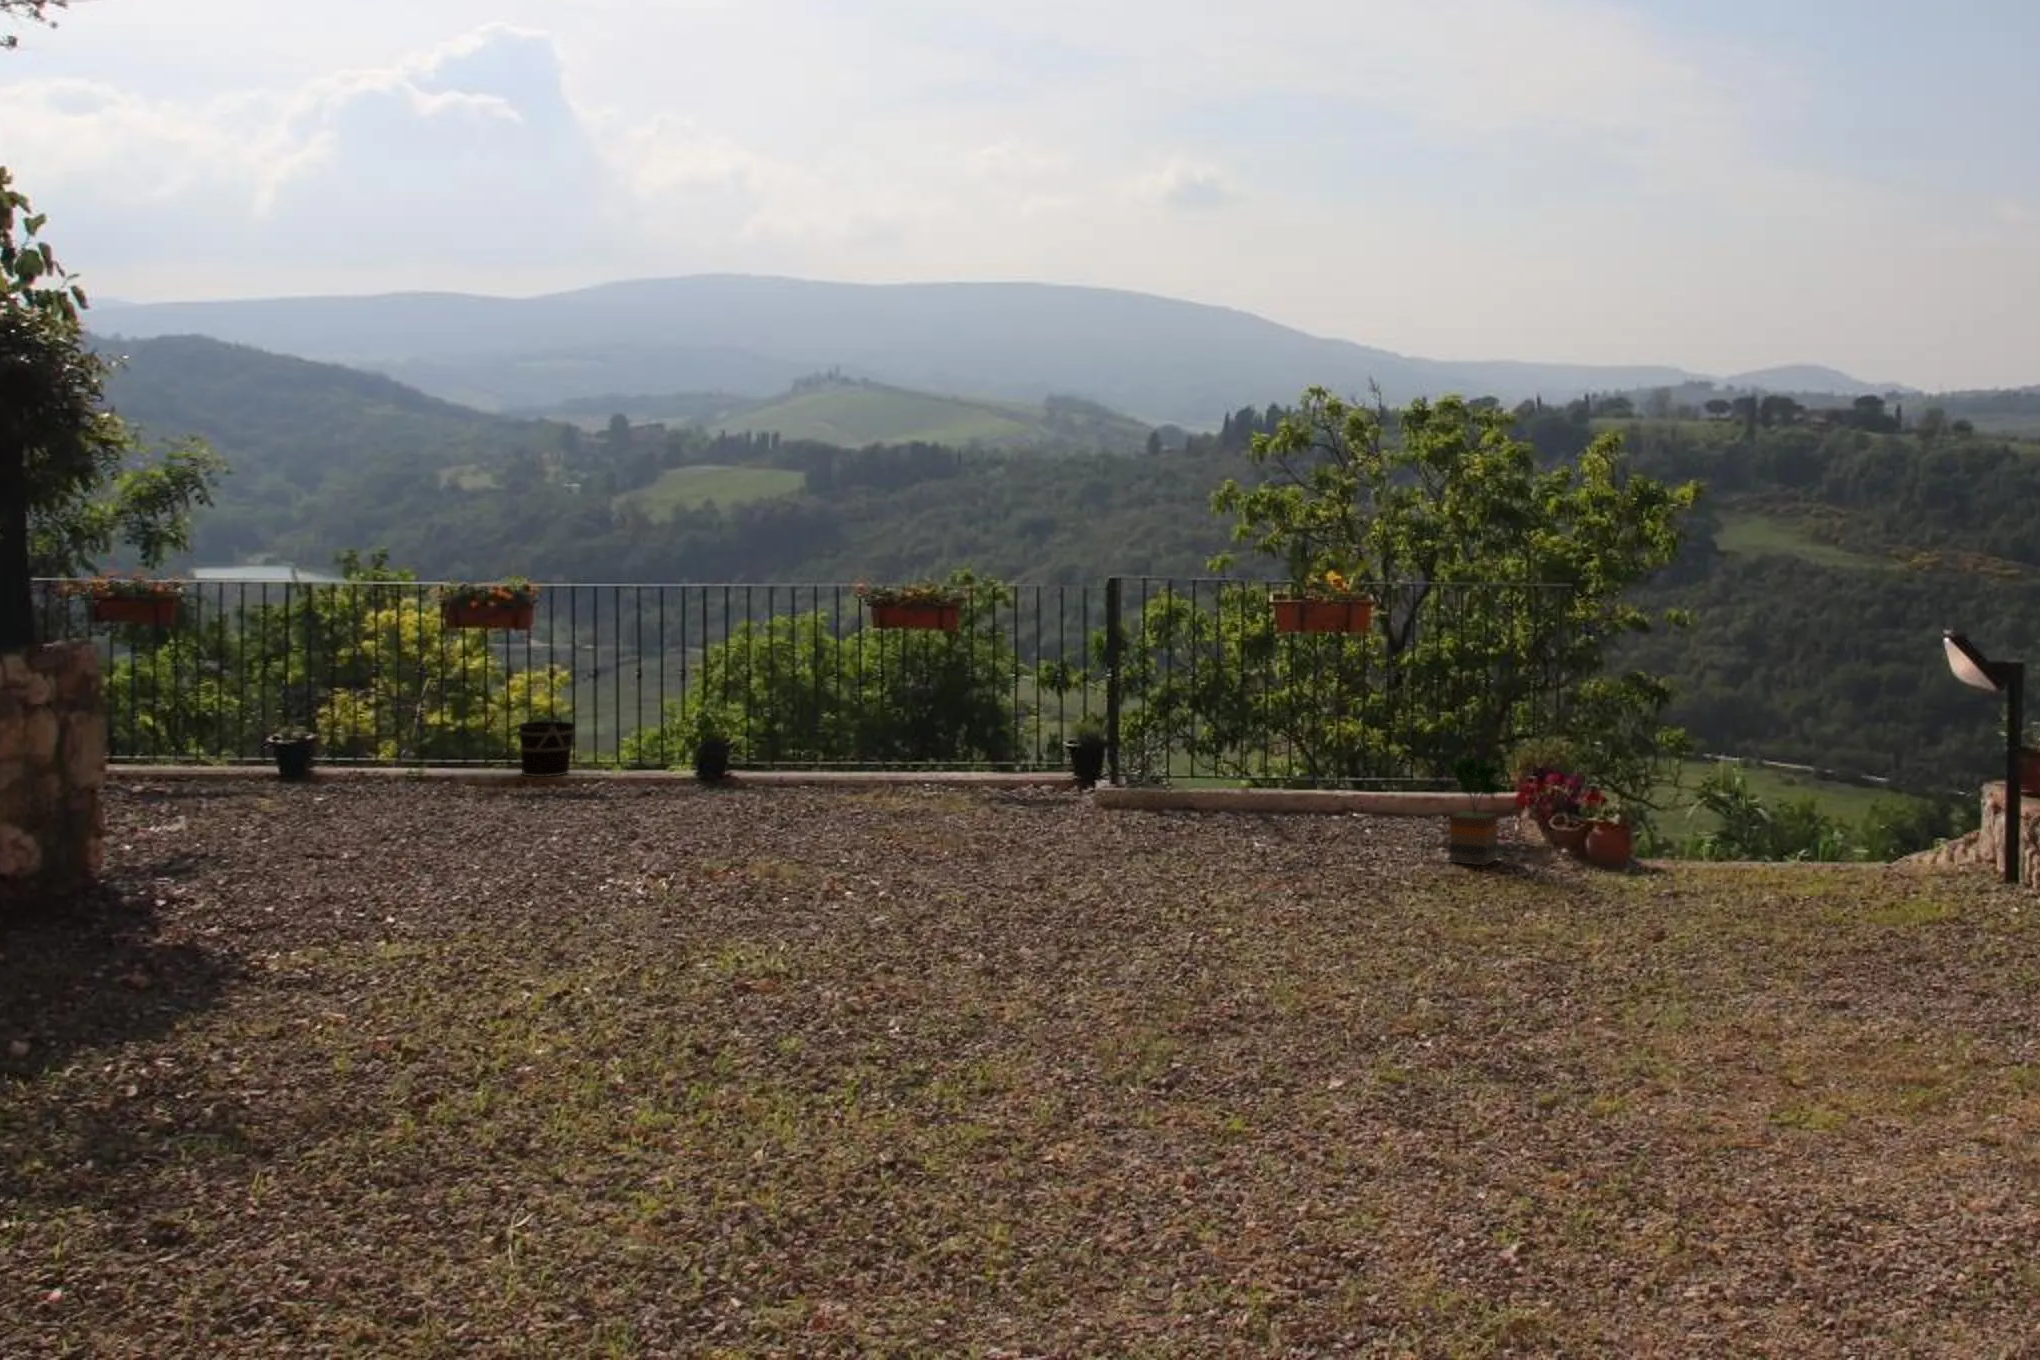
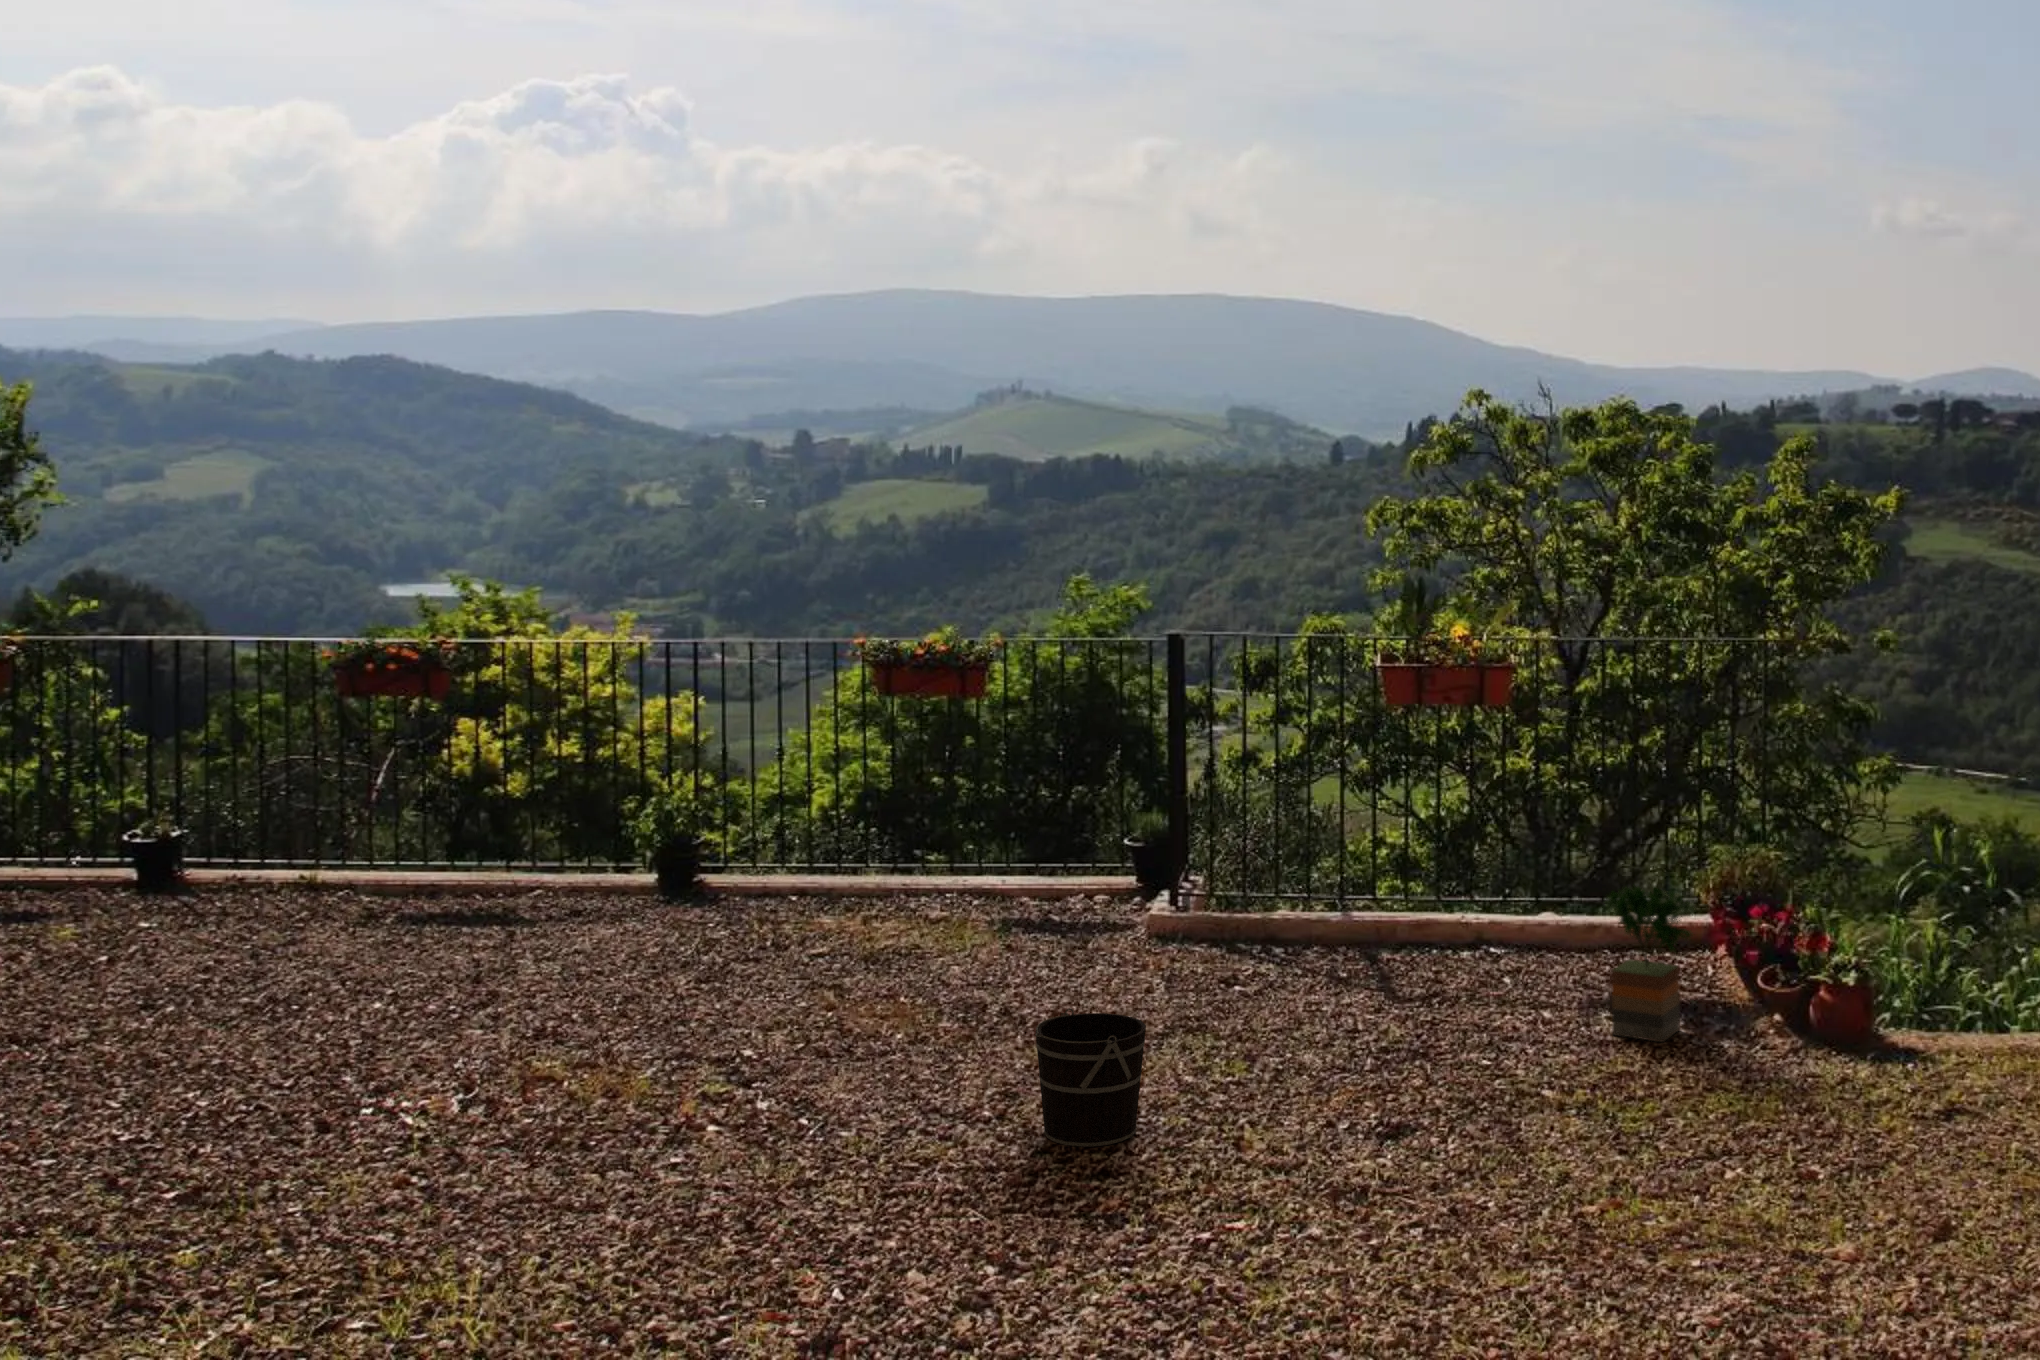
bucket: present [519,721,575,777] -> present [1035,1008,1146,1146]

